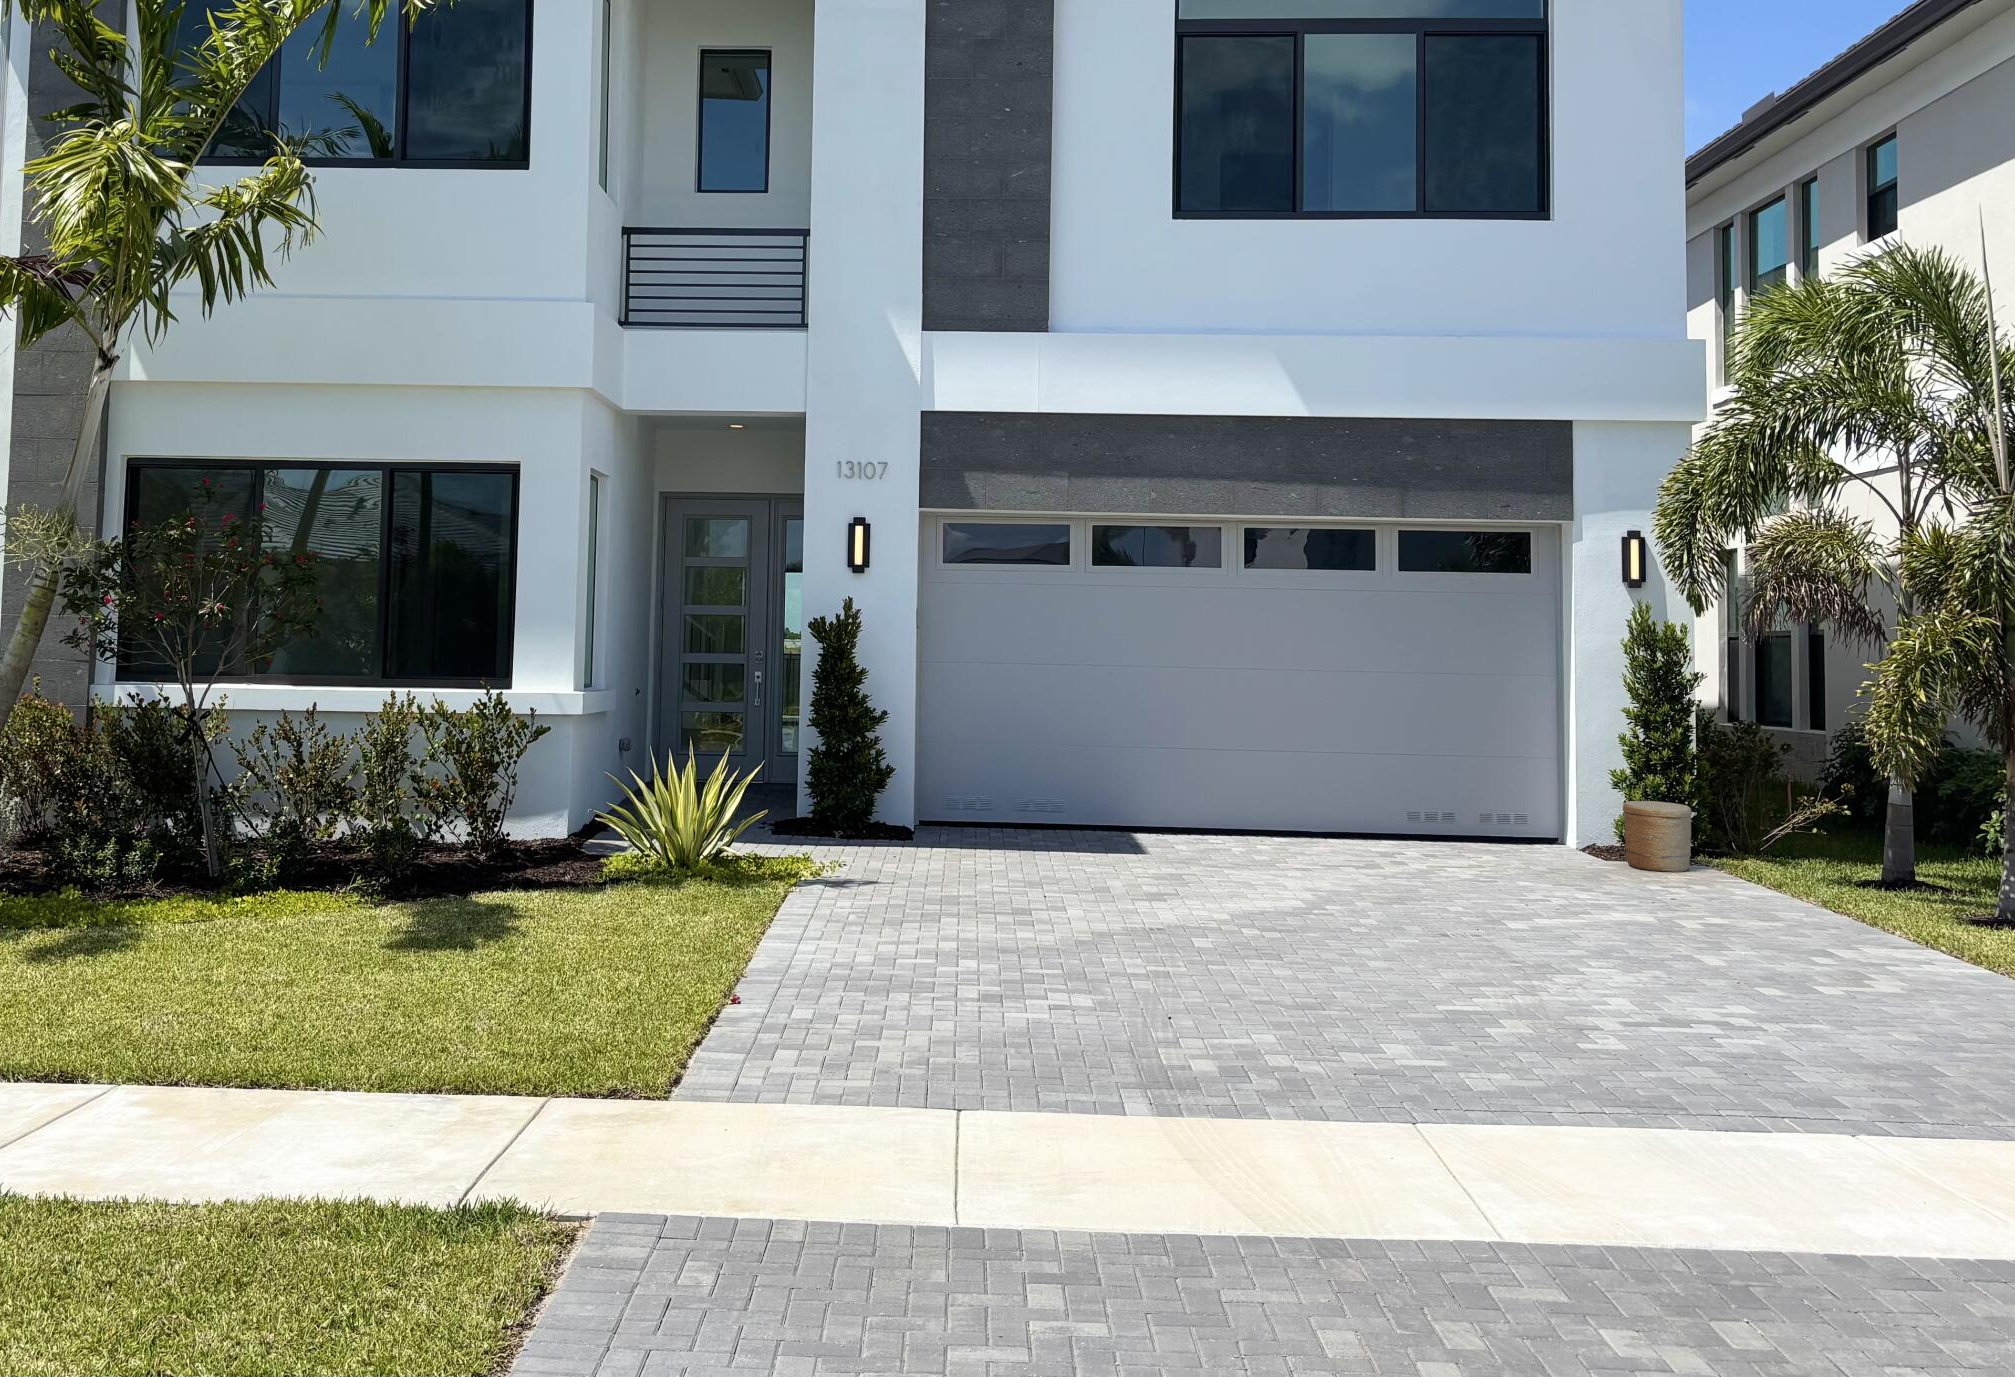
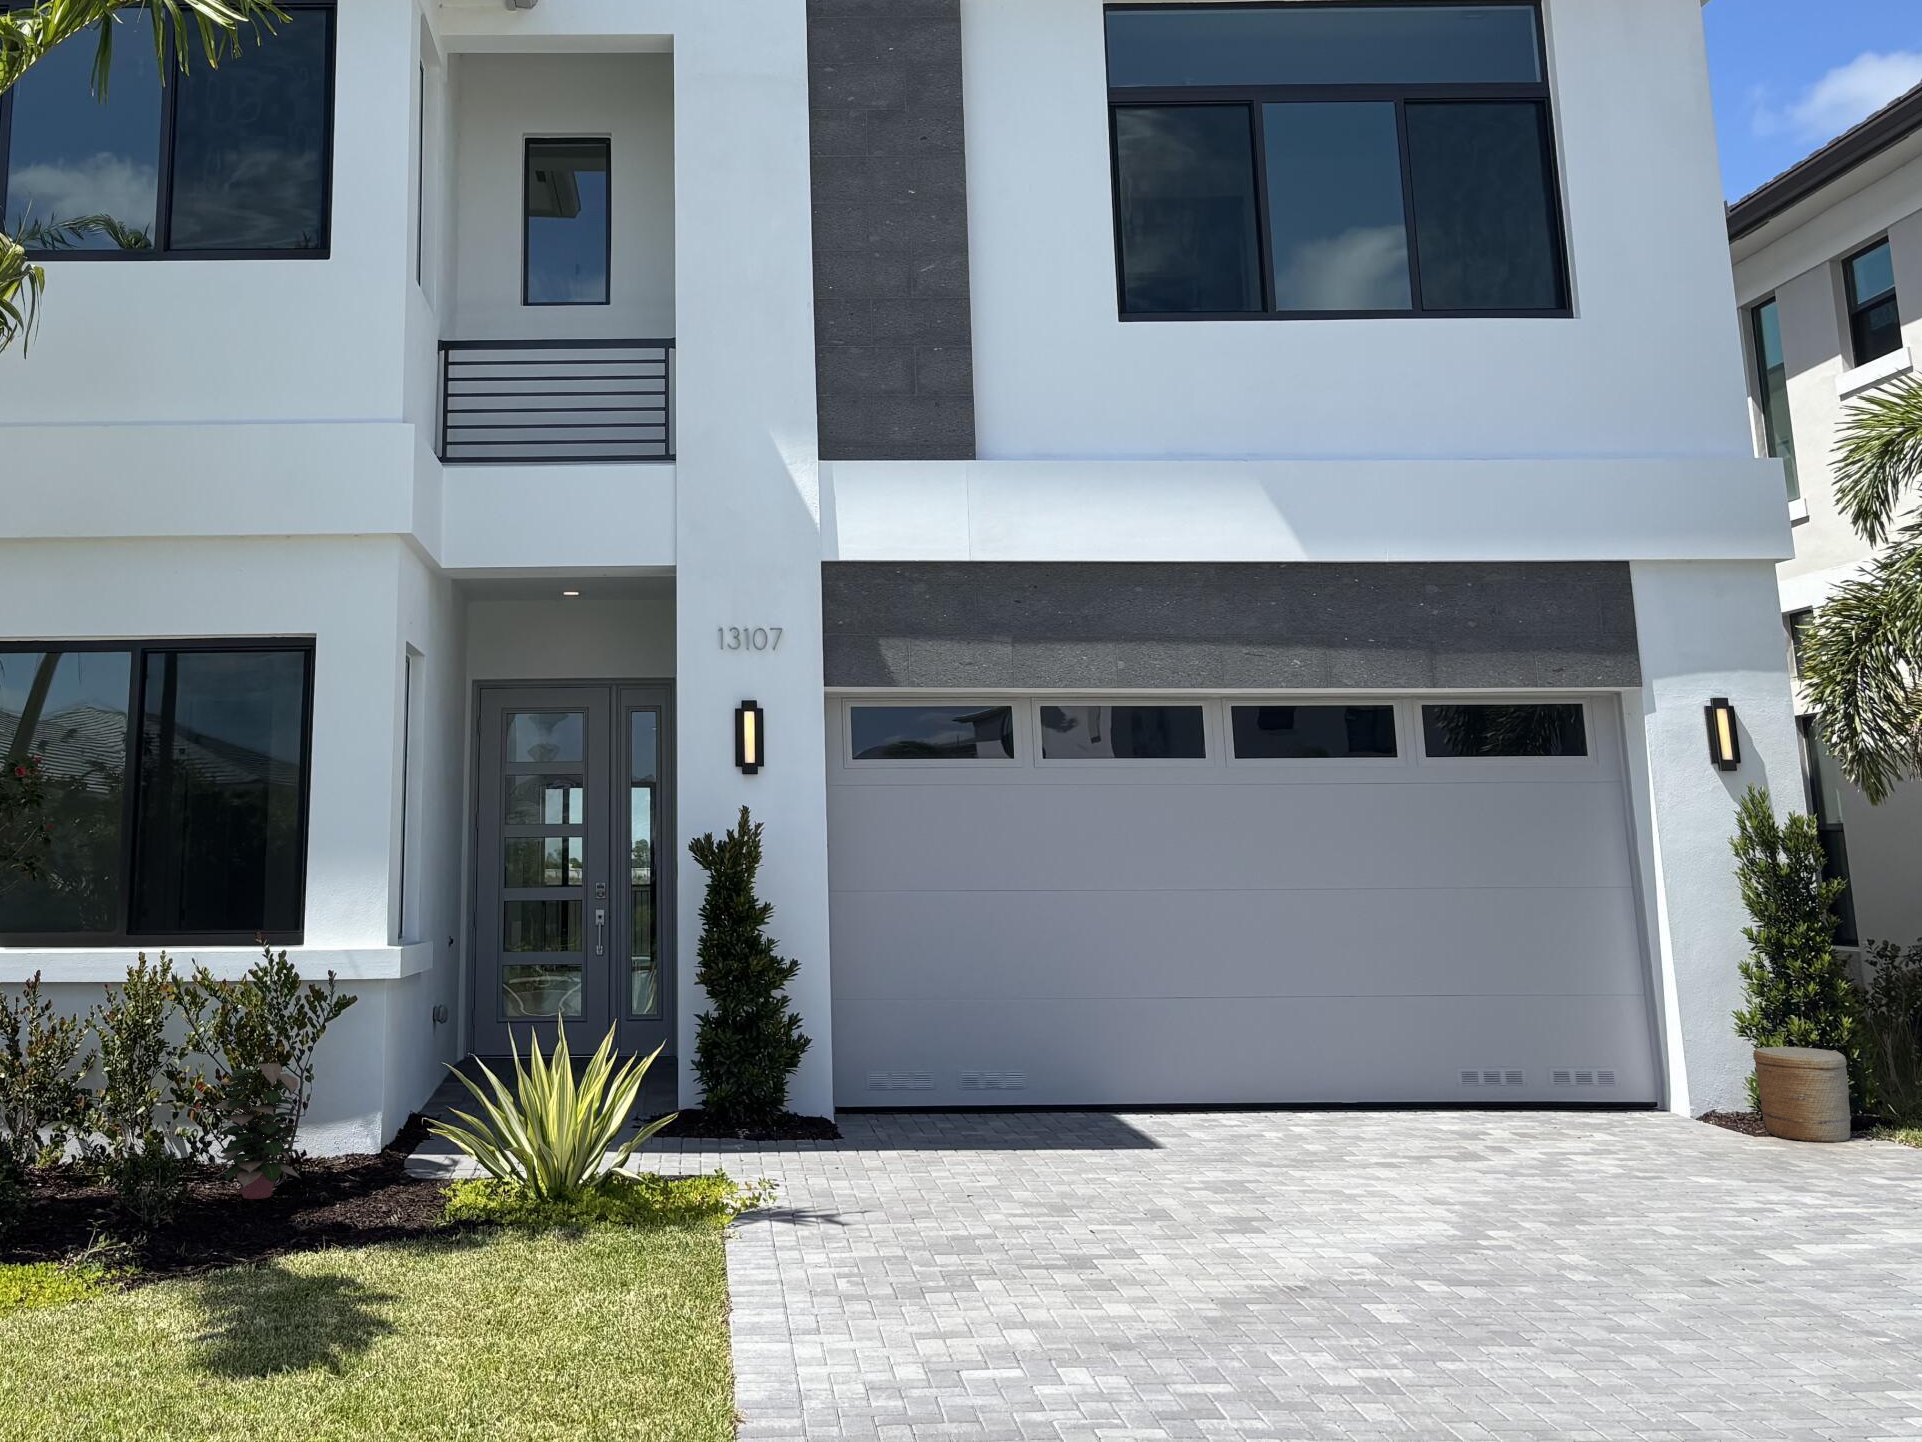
decorative plant: none [439,769,506,864] -> present [212,1063,301,1199]

